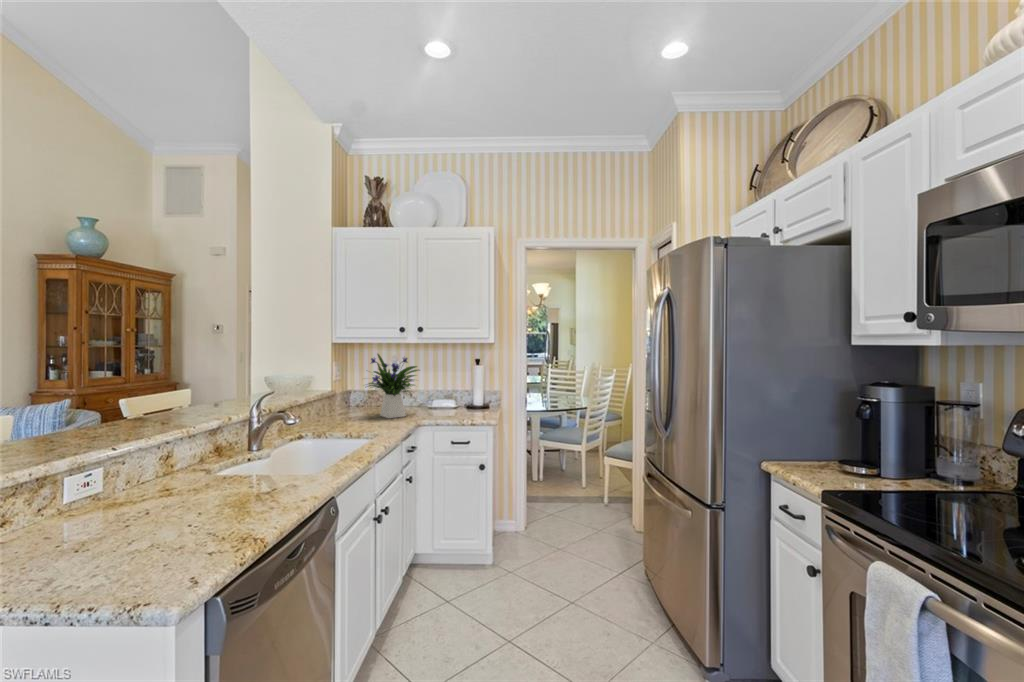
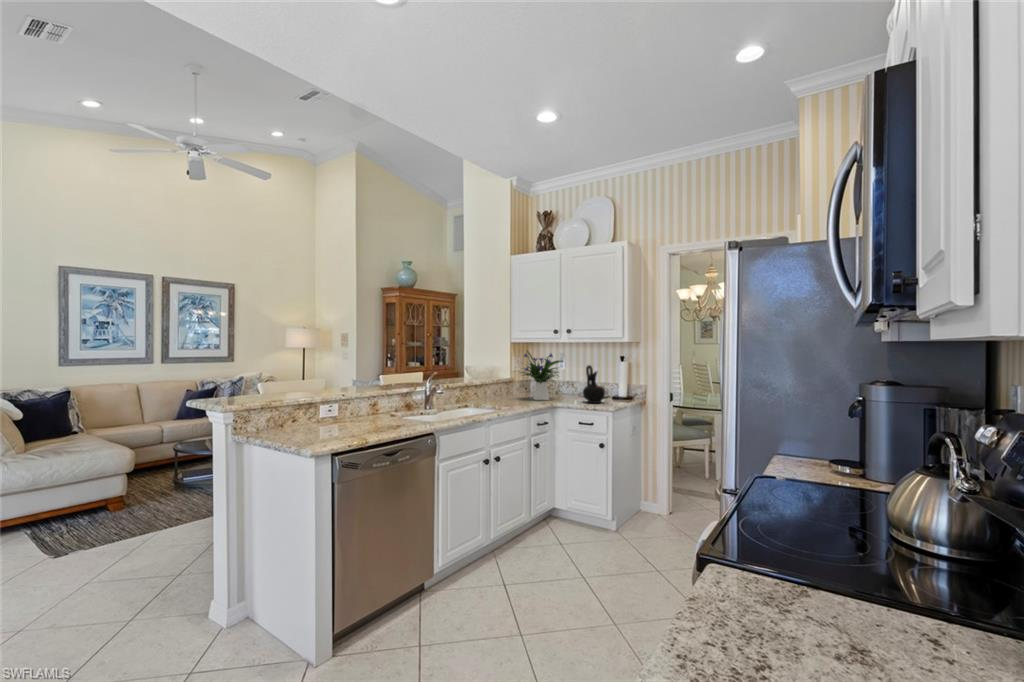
ceramic jug: none [451,371,477,415] -> present [583,365,605,403]

